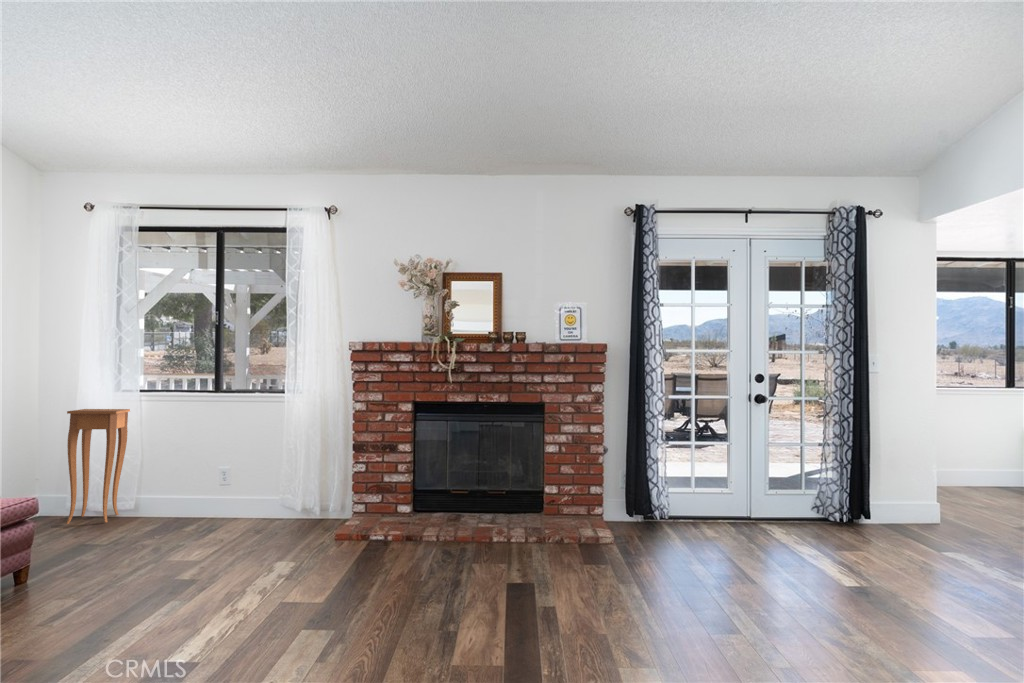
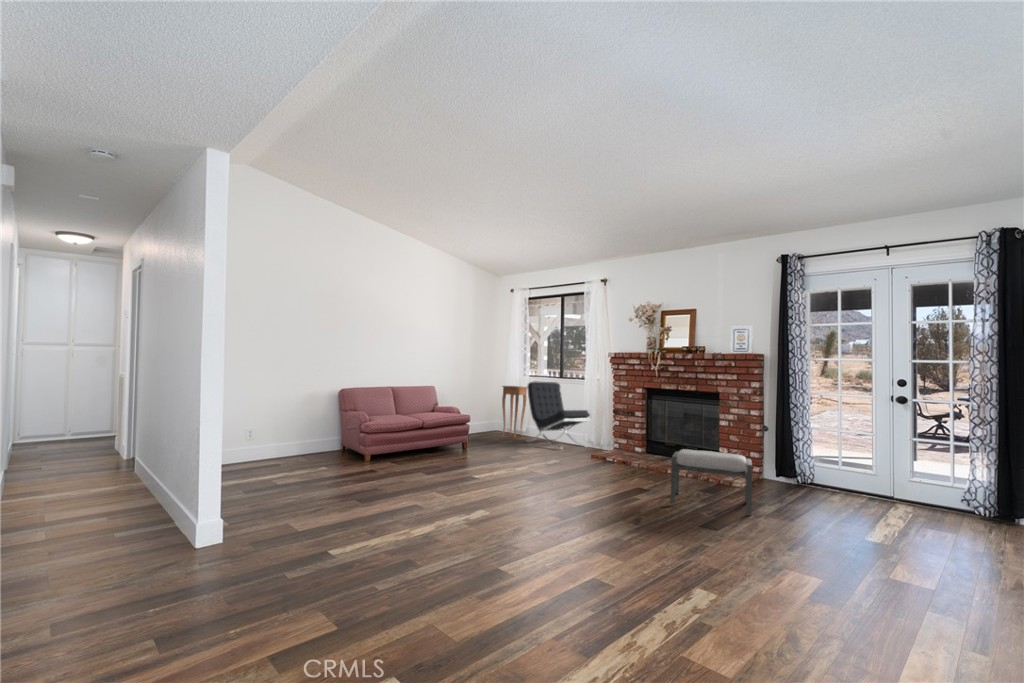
lounge chair: none [149,397,295,532] -> present [528,381,590,449]
ottoman: none [577,503,722,612] -> present [670,449,752,514]

